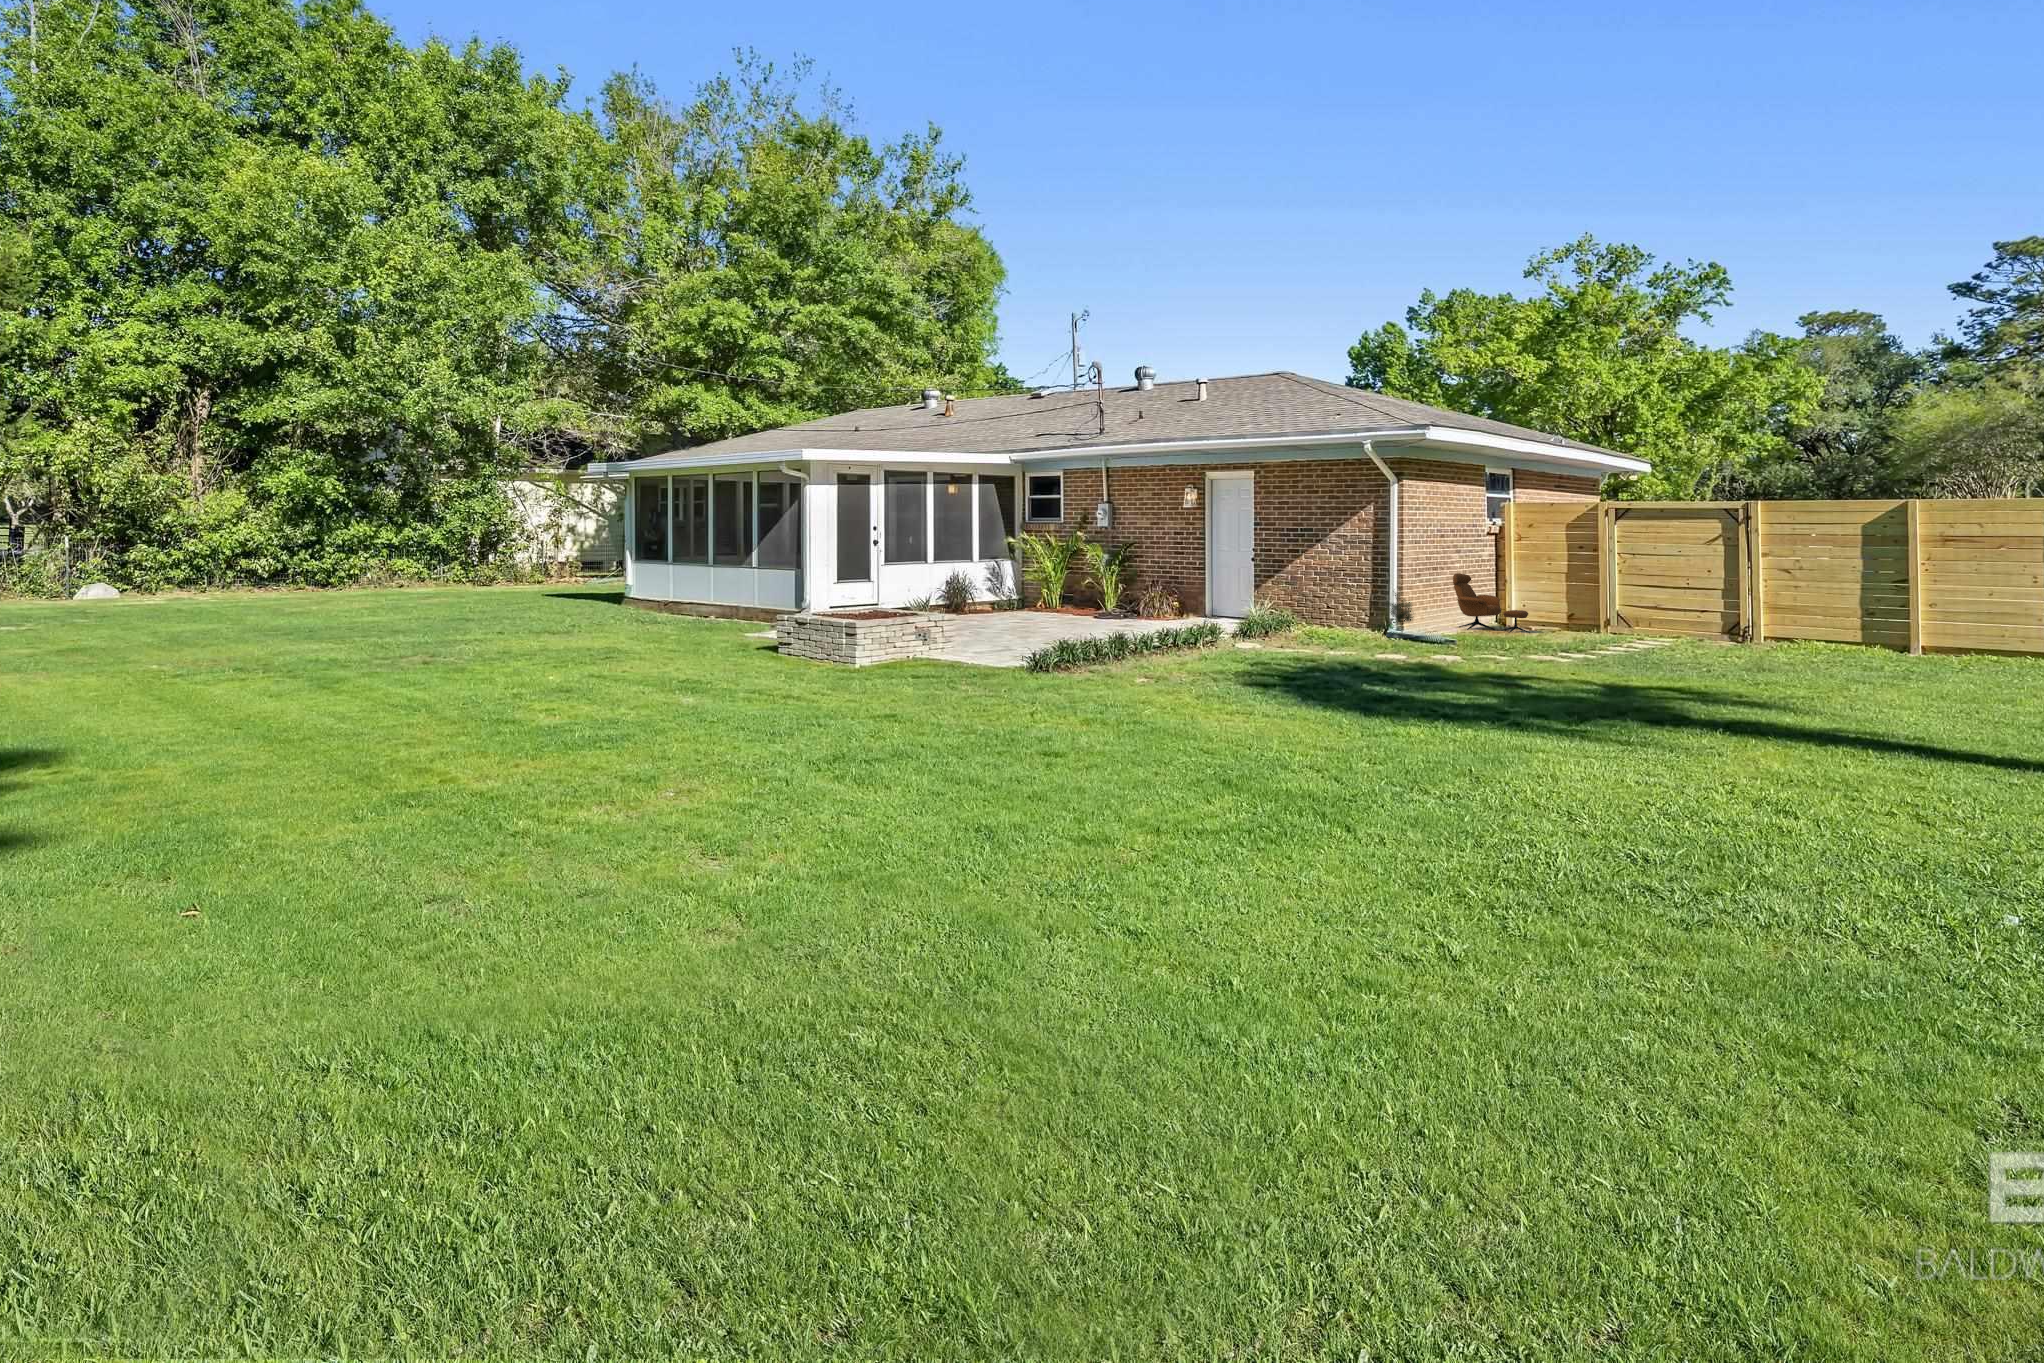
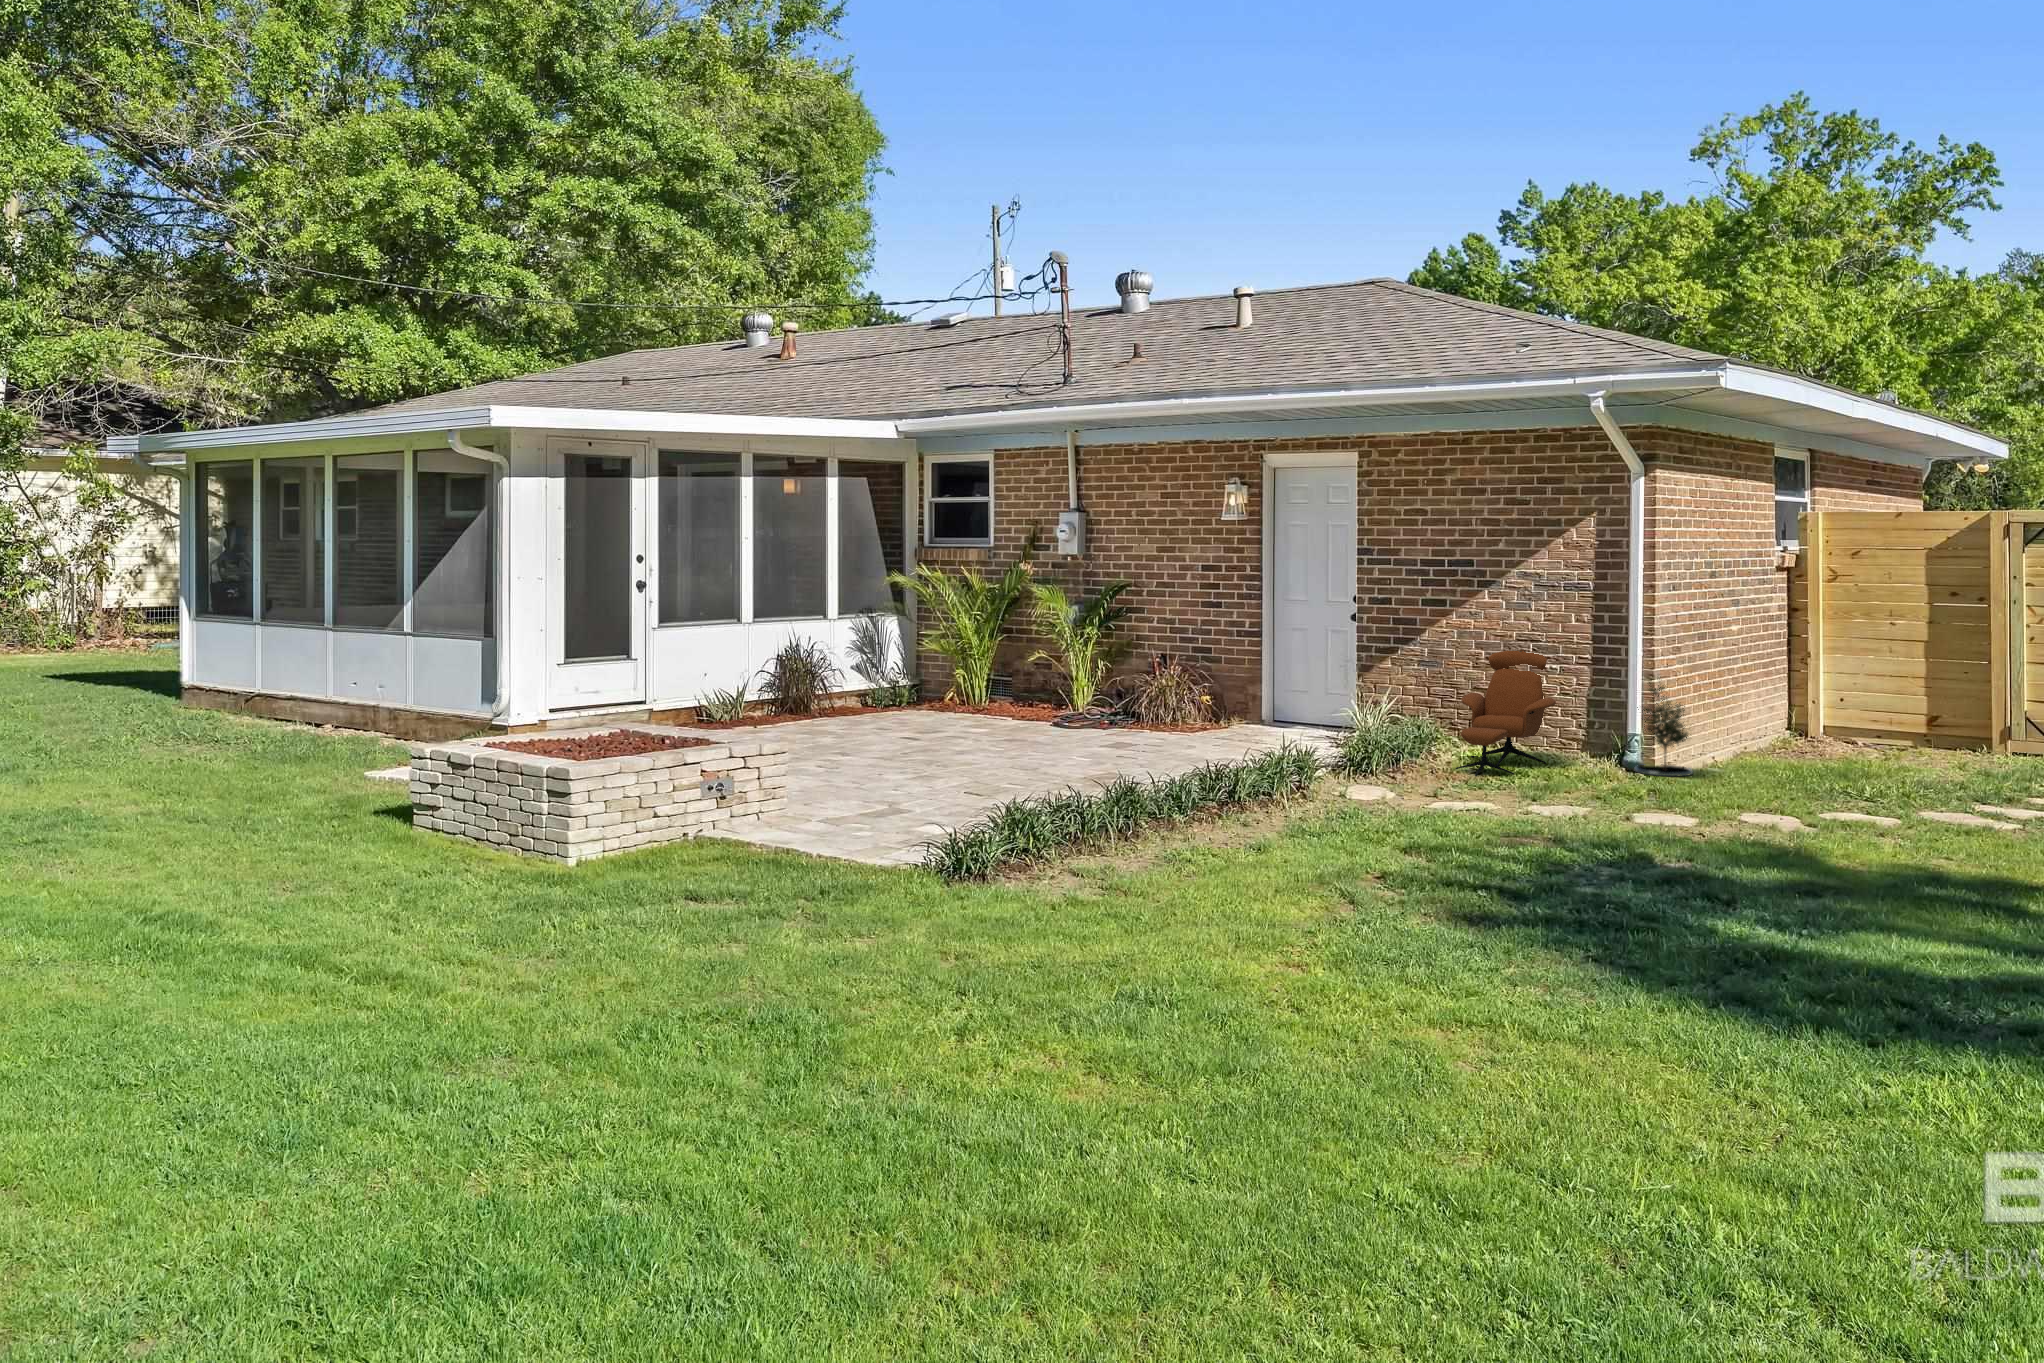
lounge chair: present [1453,573,1530,633] -> present [1456,651,1556,776]

